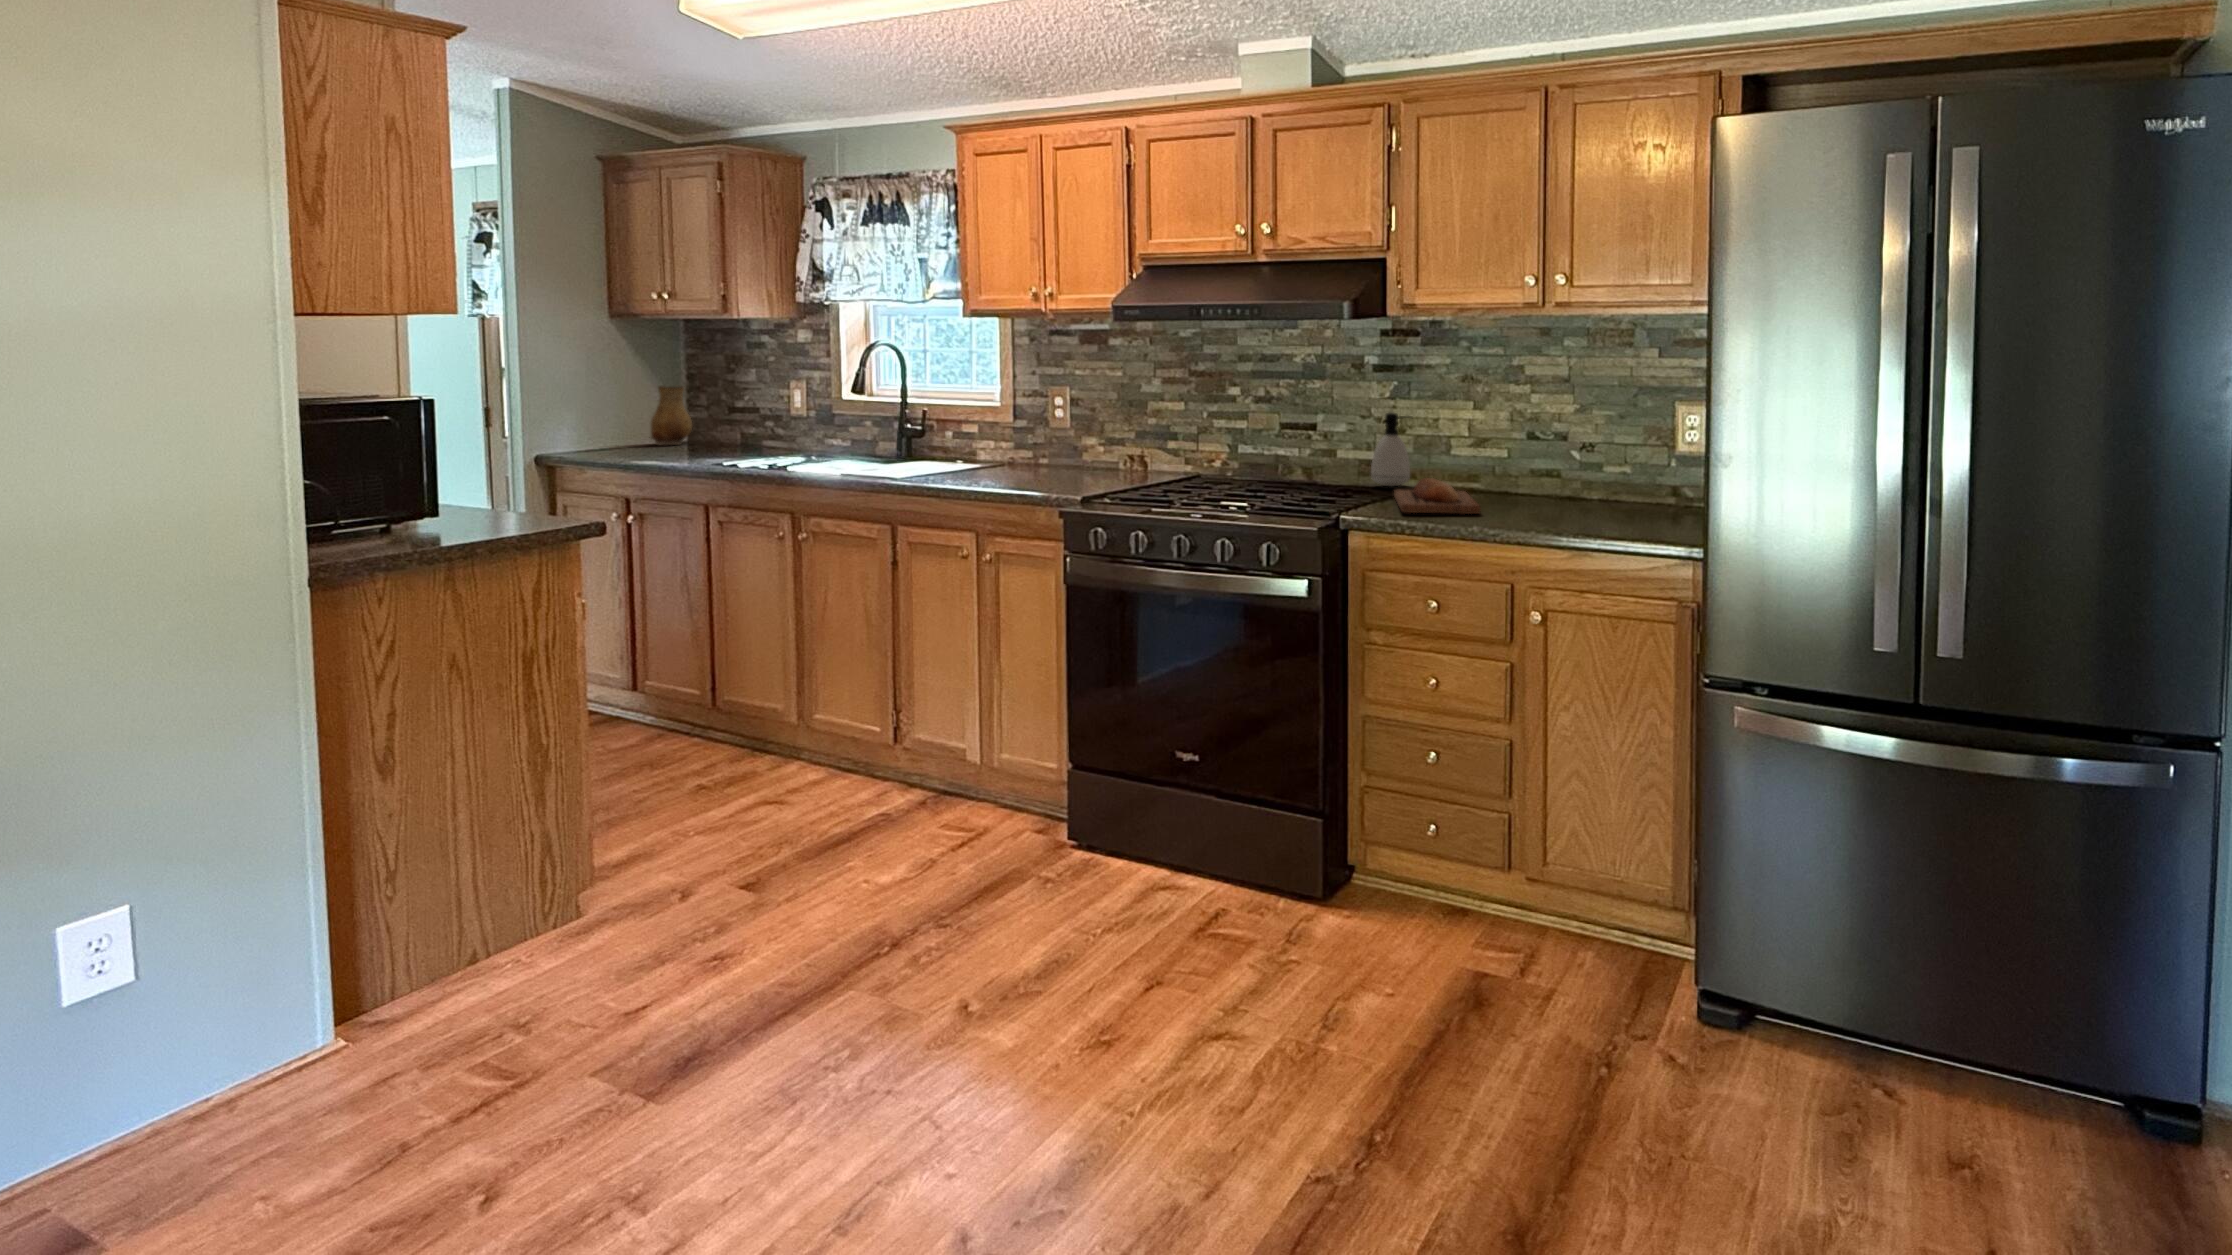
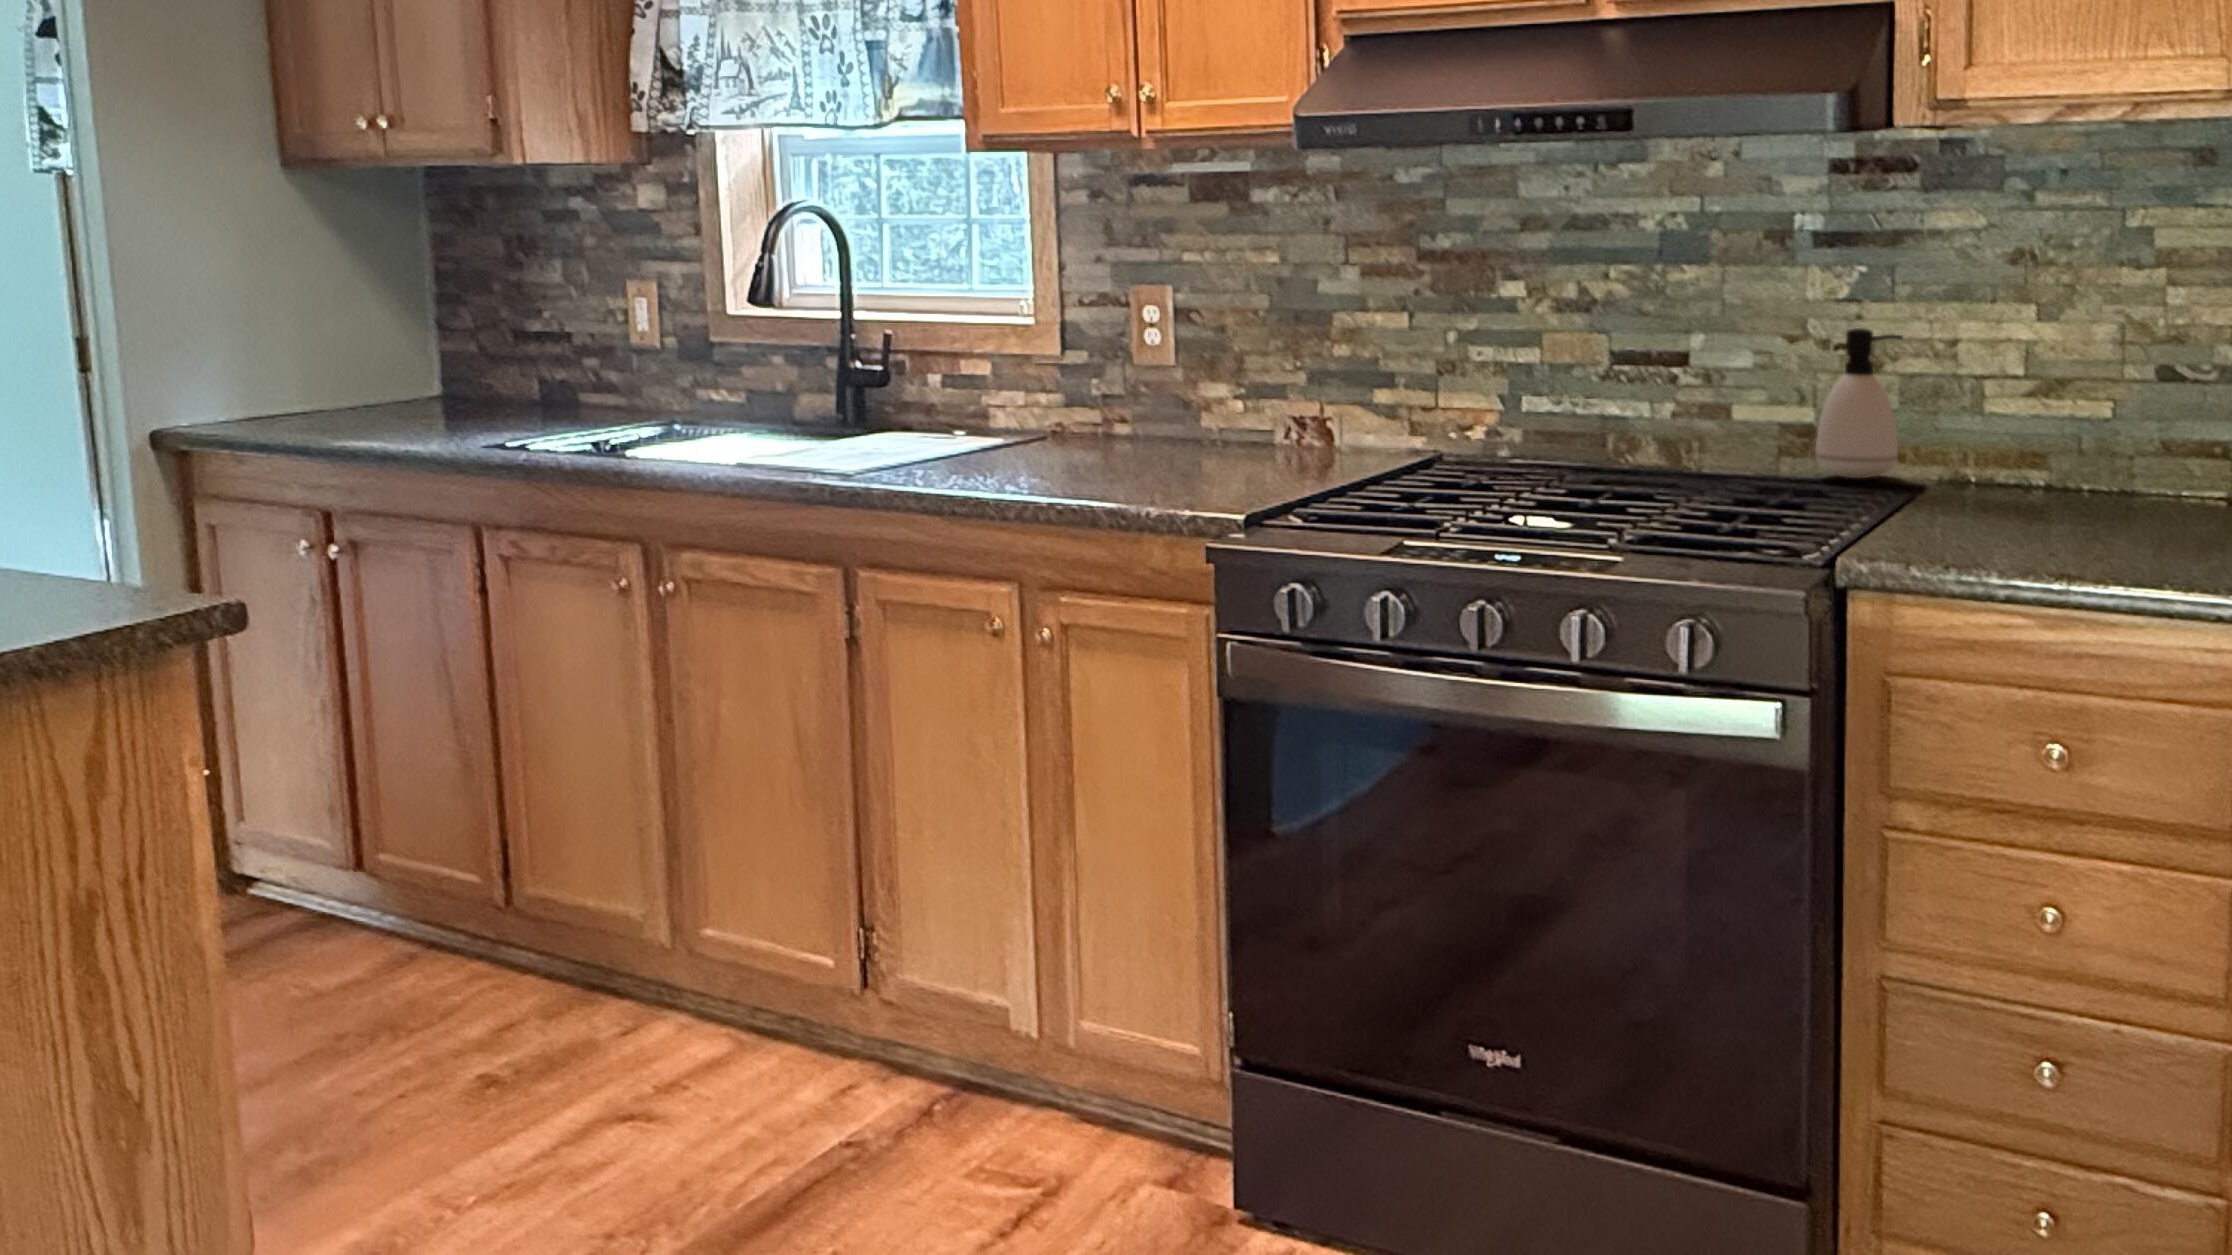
ceramic pitcher: present [651,386,692,445] -> none [357,292,449,404]
bread loaf: present [1394,478,1481,514] -> none [1892,465,2137,547]

